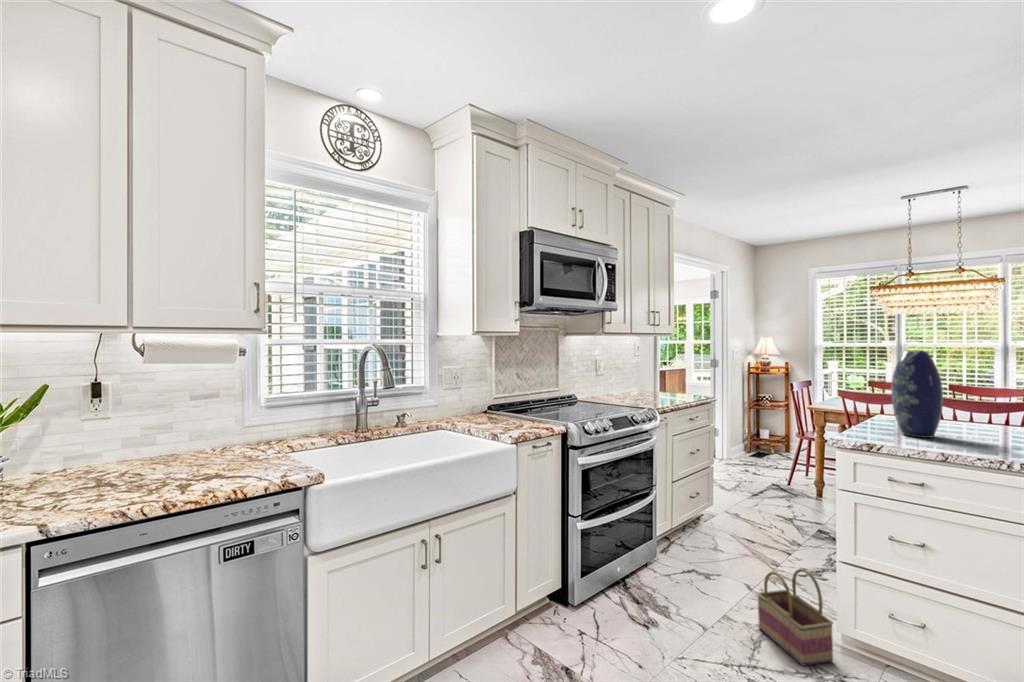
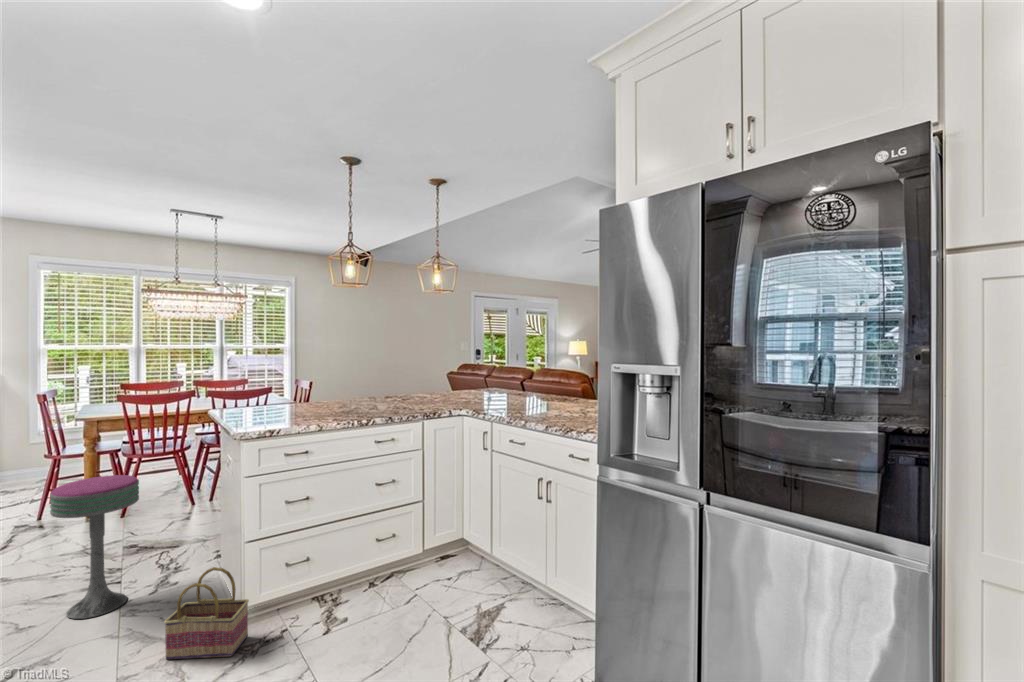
vase: present [891,351,943,438] -> none [264,350,300,419]
bar stool: none [727,454,791,571] -> present [50,475,139,619]

